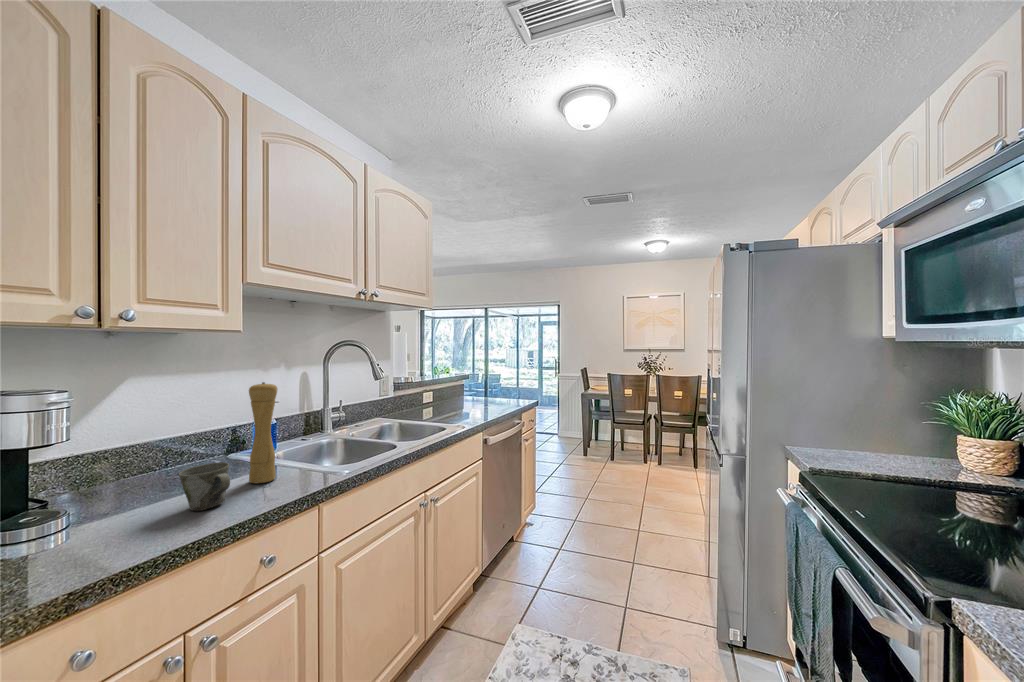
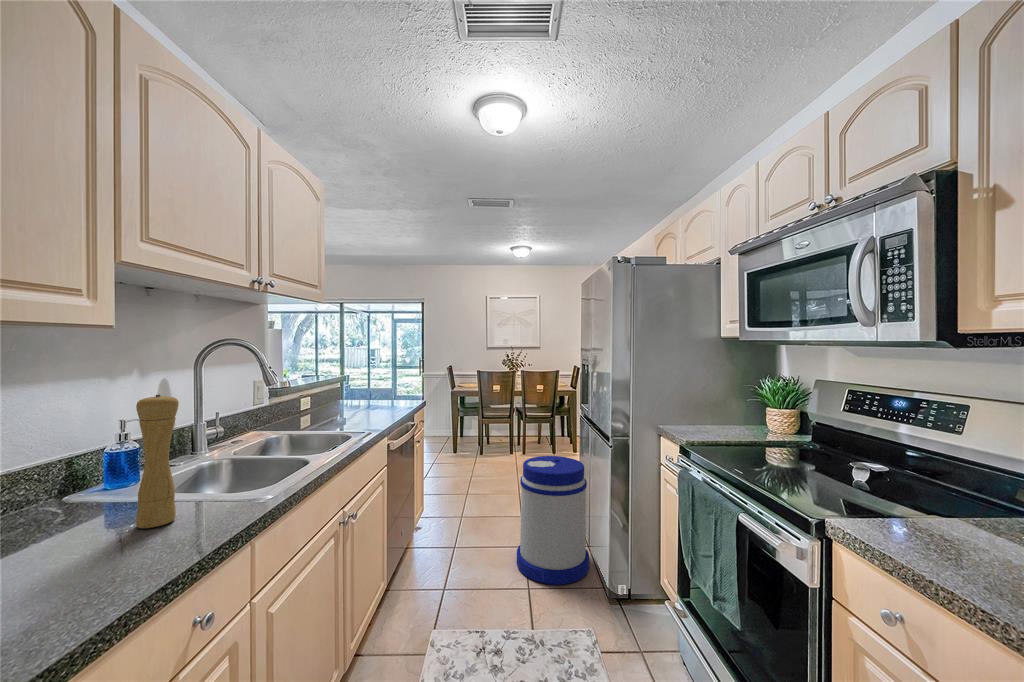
mug: present [179,462,230,511] -> none [51,505,143,578]
trash can: none [619,467,704,613] -> present [517,456,589,585]

